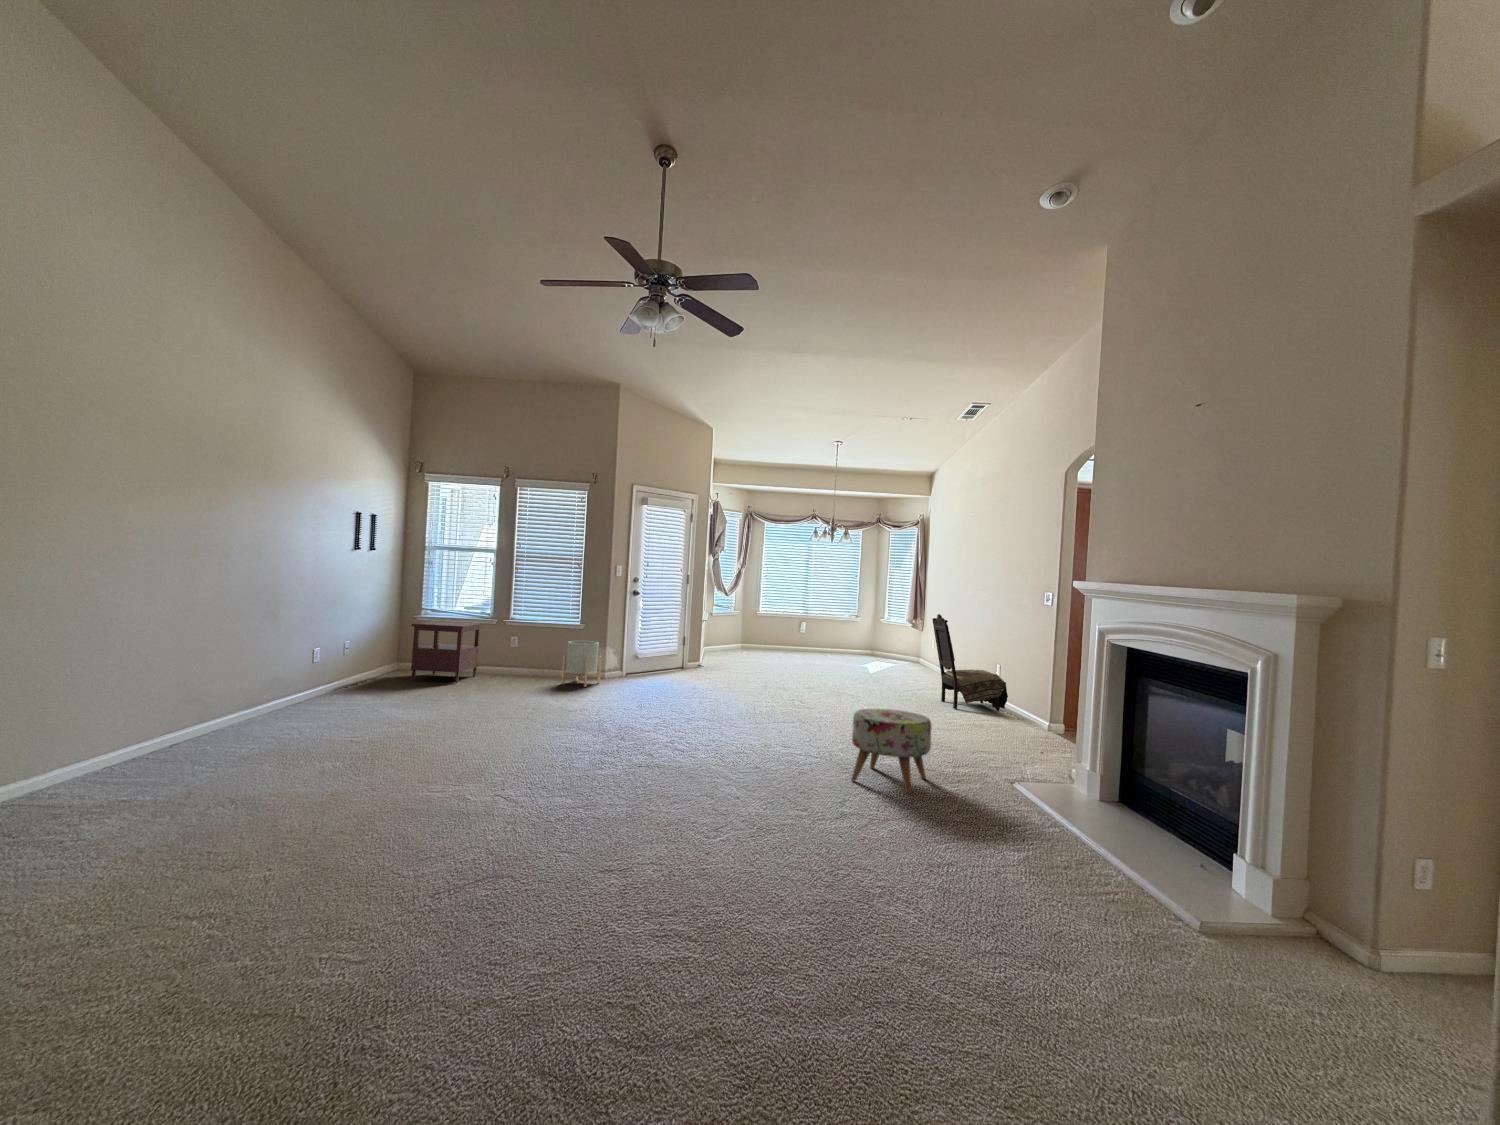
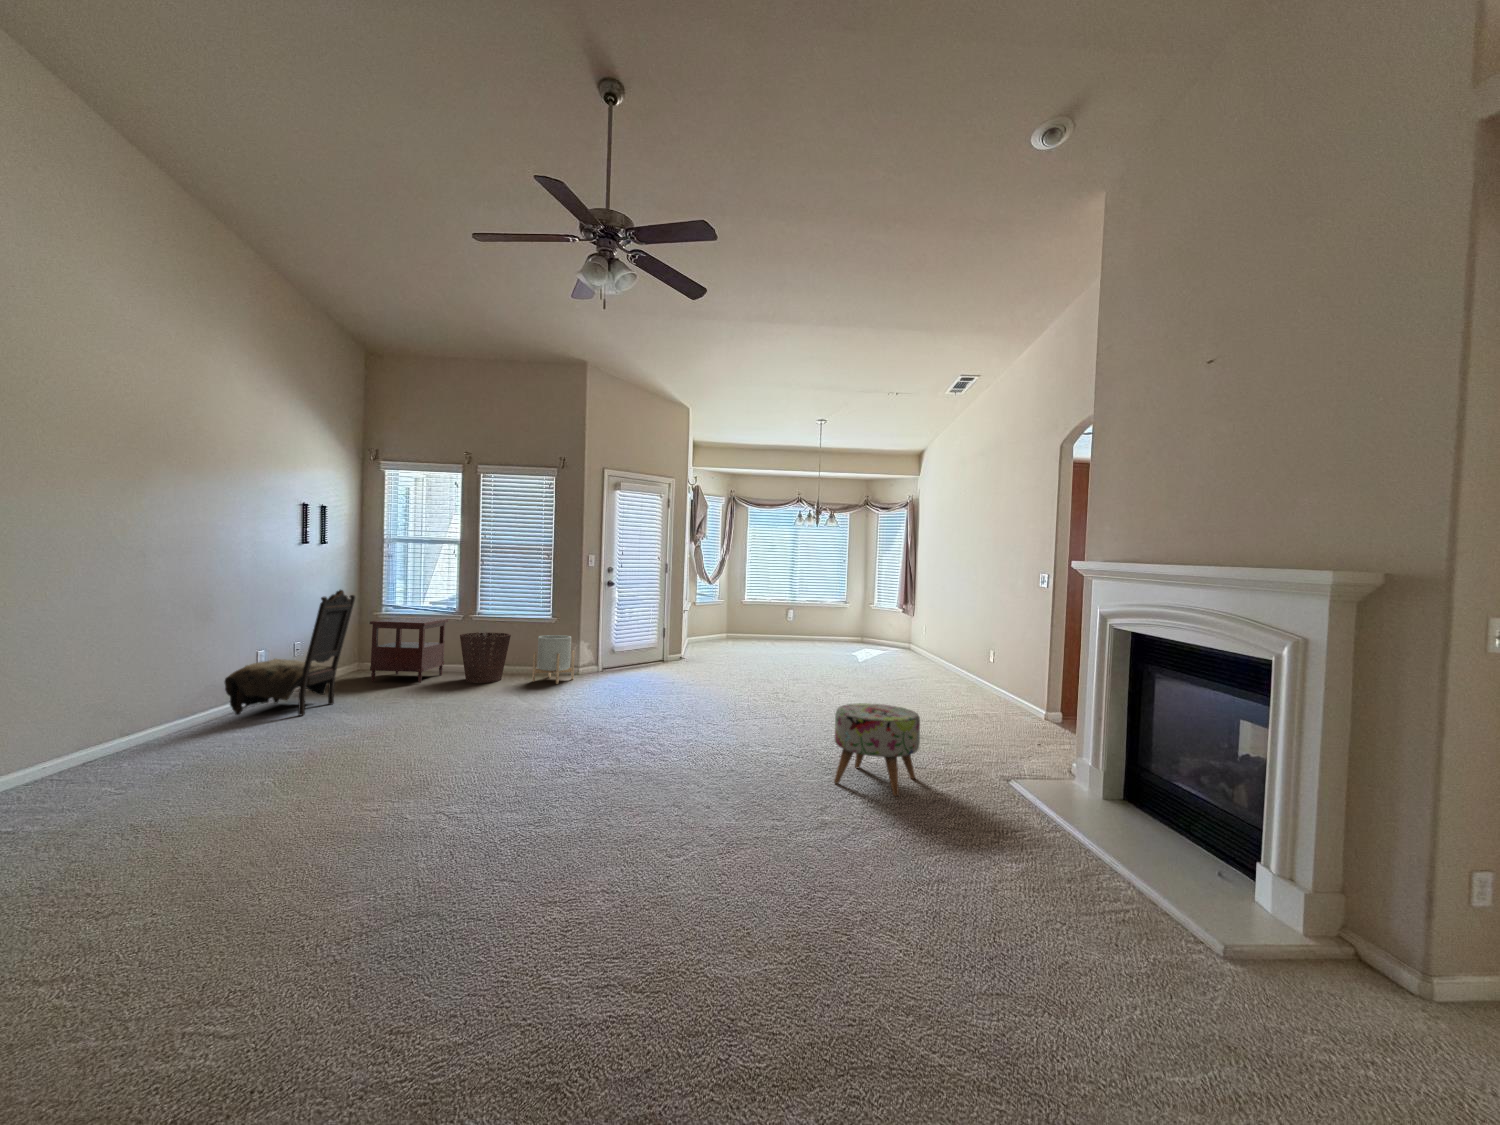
dining chair: present [933,614,1008,711] -> present [225,590,355,715]
basket: none [495,637,542,684] -> present [460,632,511,683]

